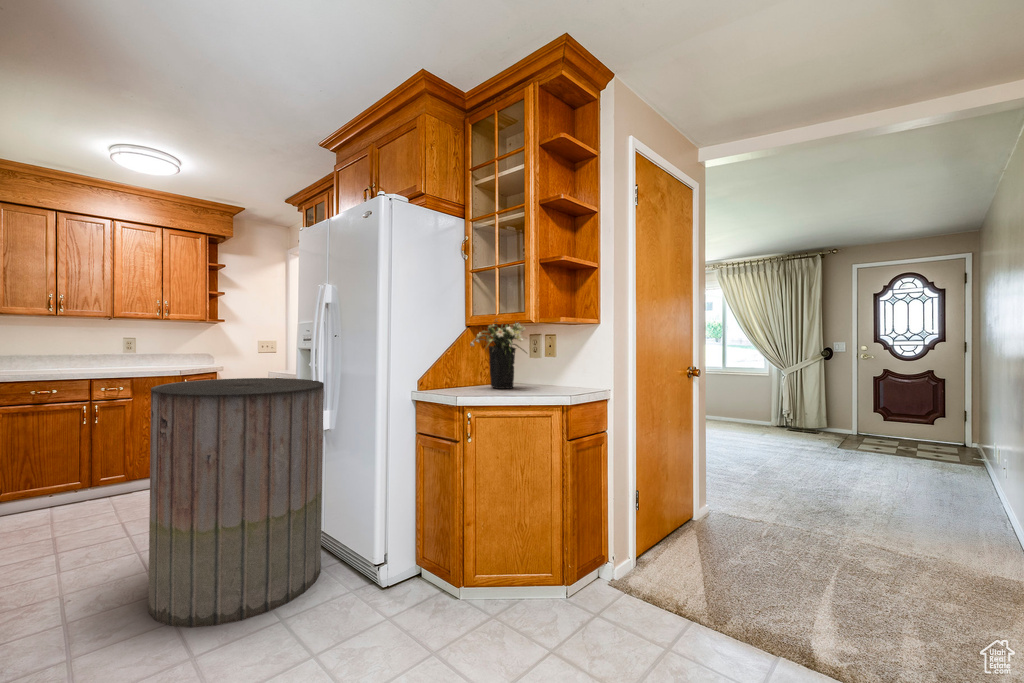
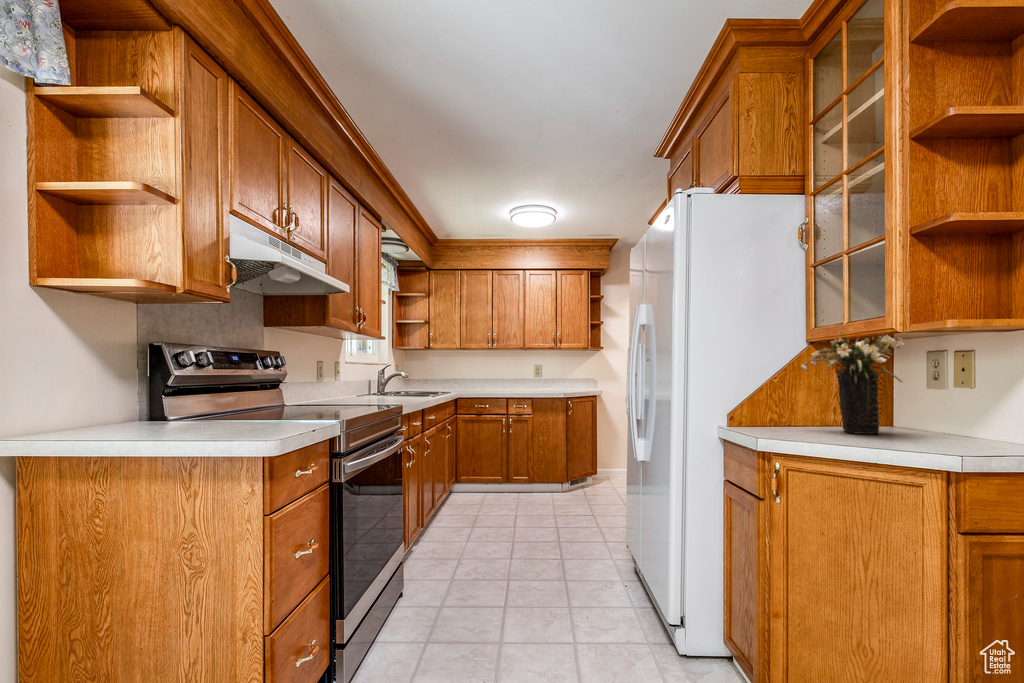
trash can: present [148,378,324,628] -> none [491,402,637,640]

